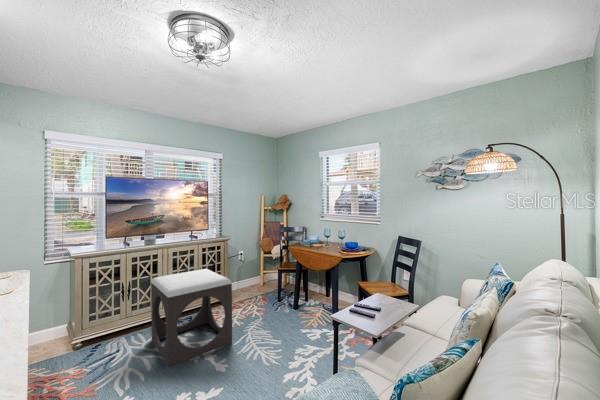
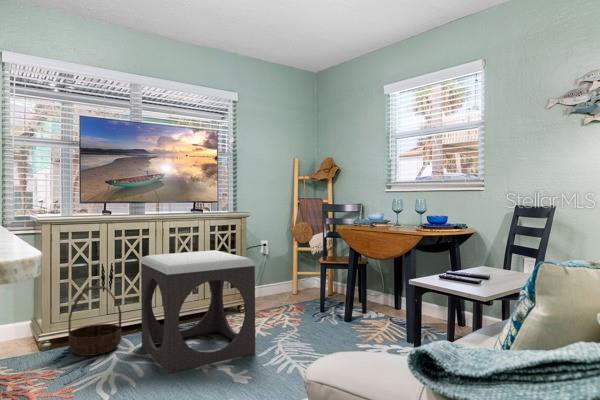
basket: none [96,300,136,353] -> present [68,286,121,356]

